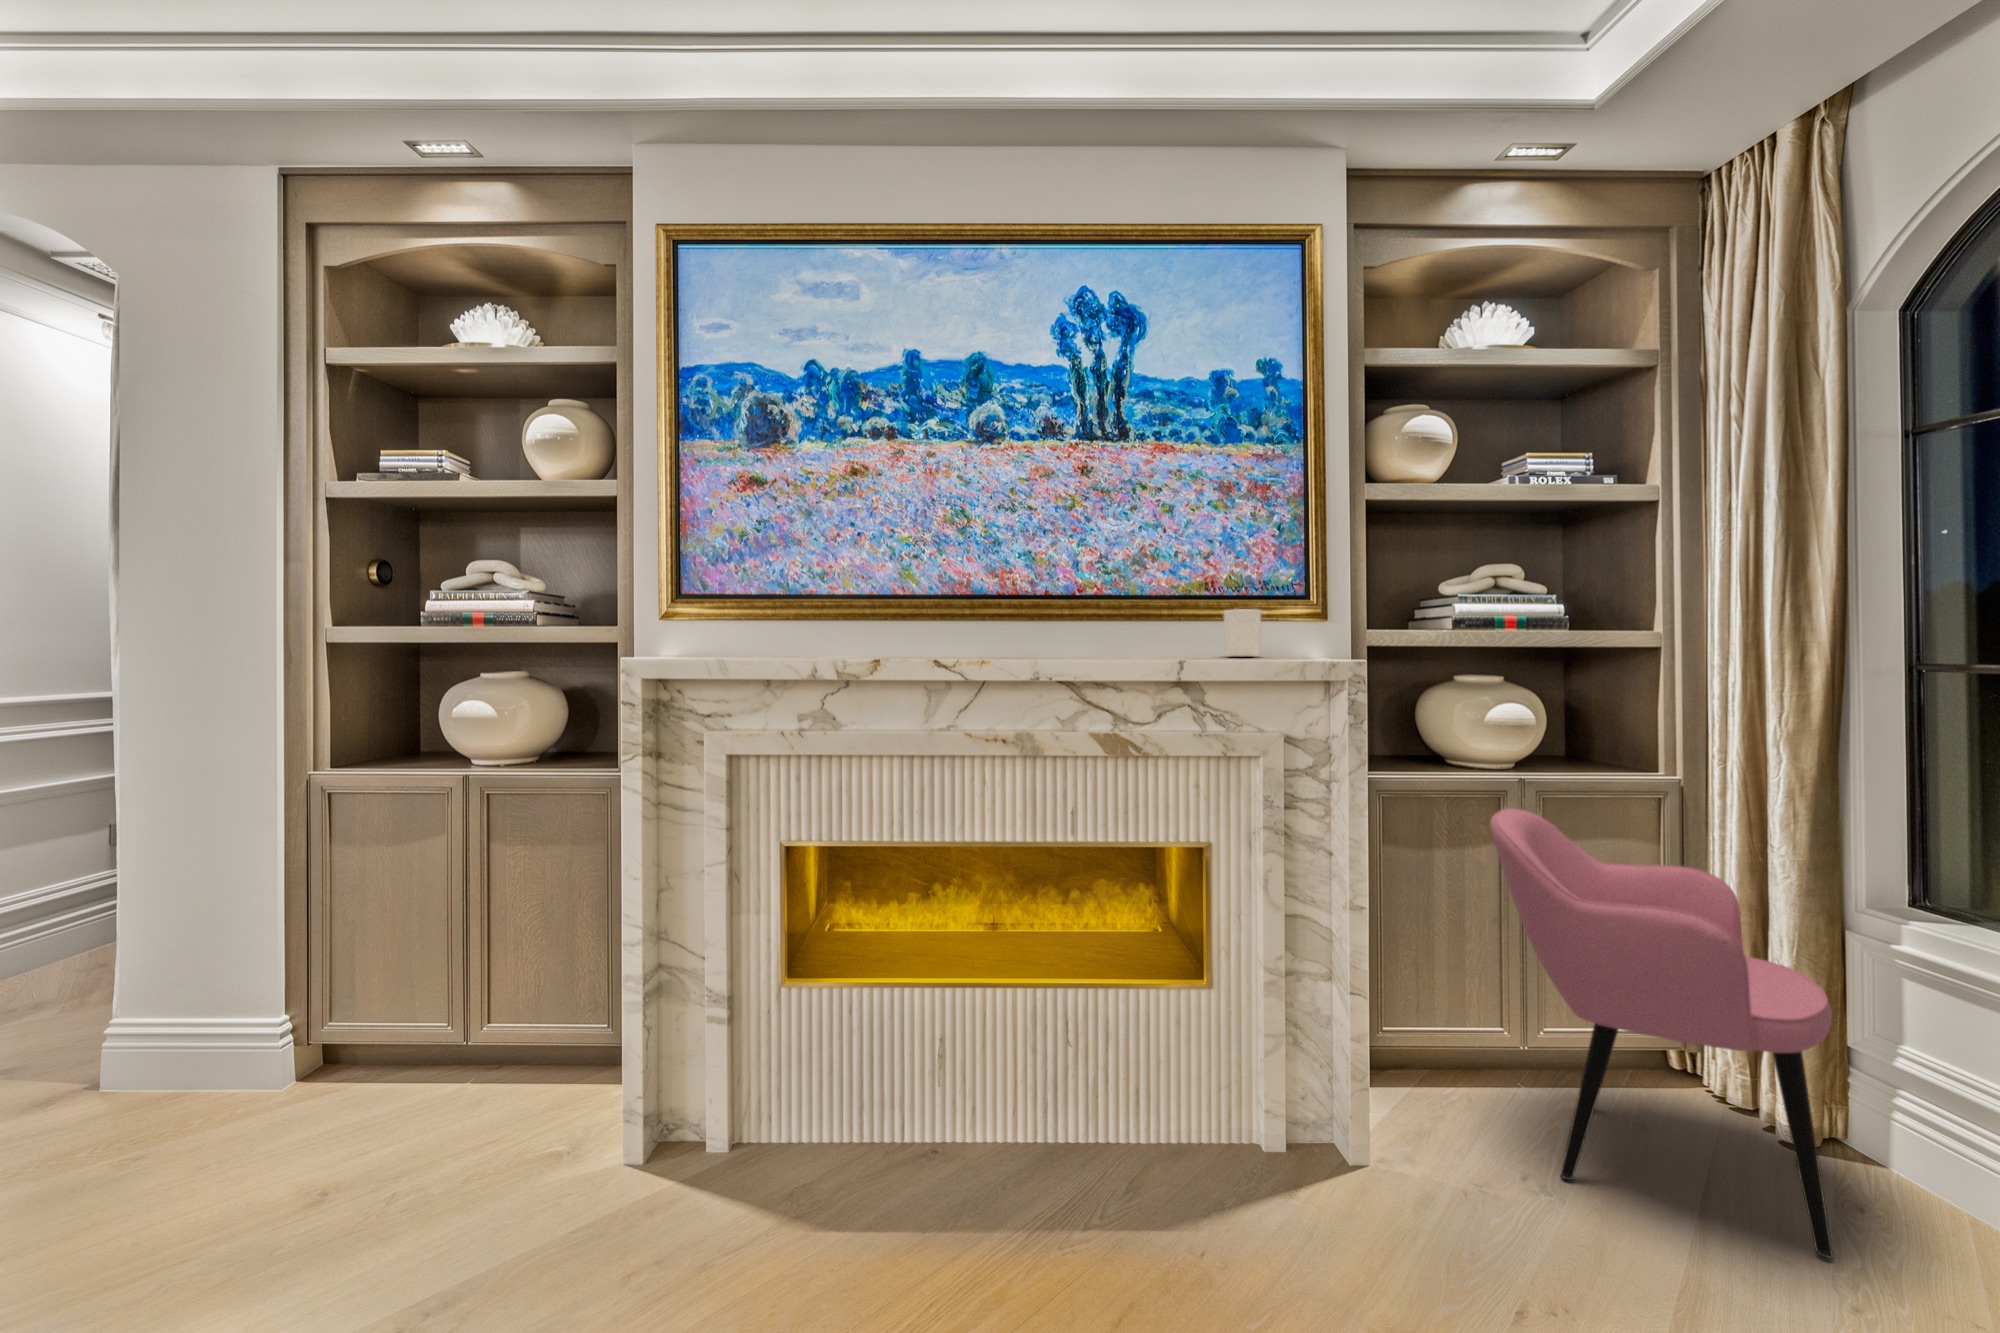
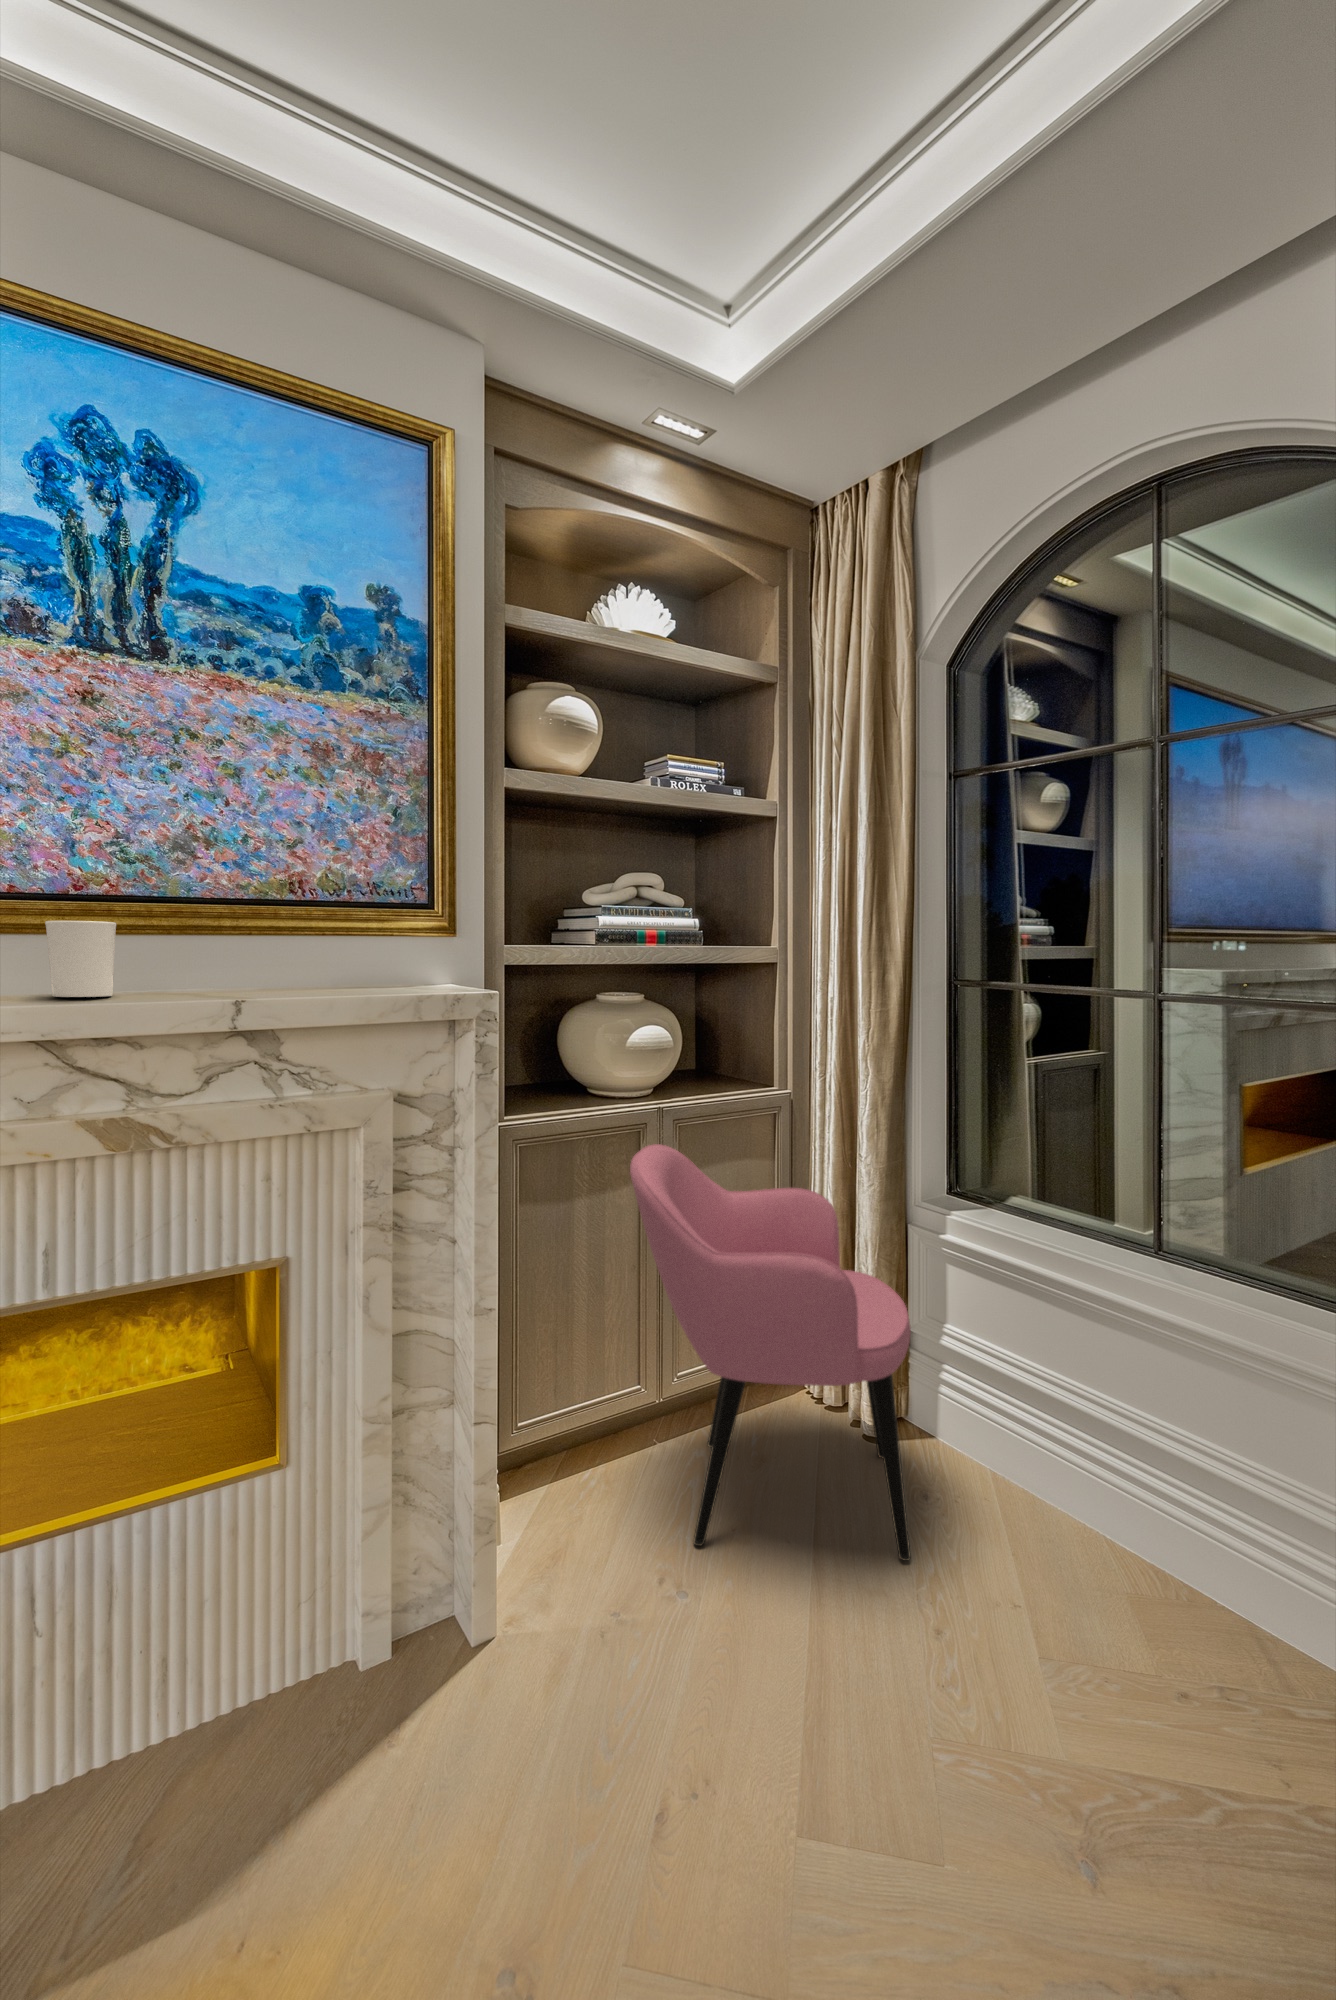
candle holder: present [1224,609,1262,657] -> present [45,921,116,997]

